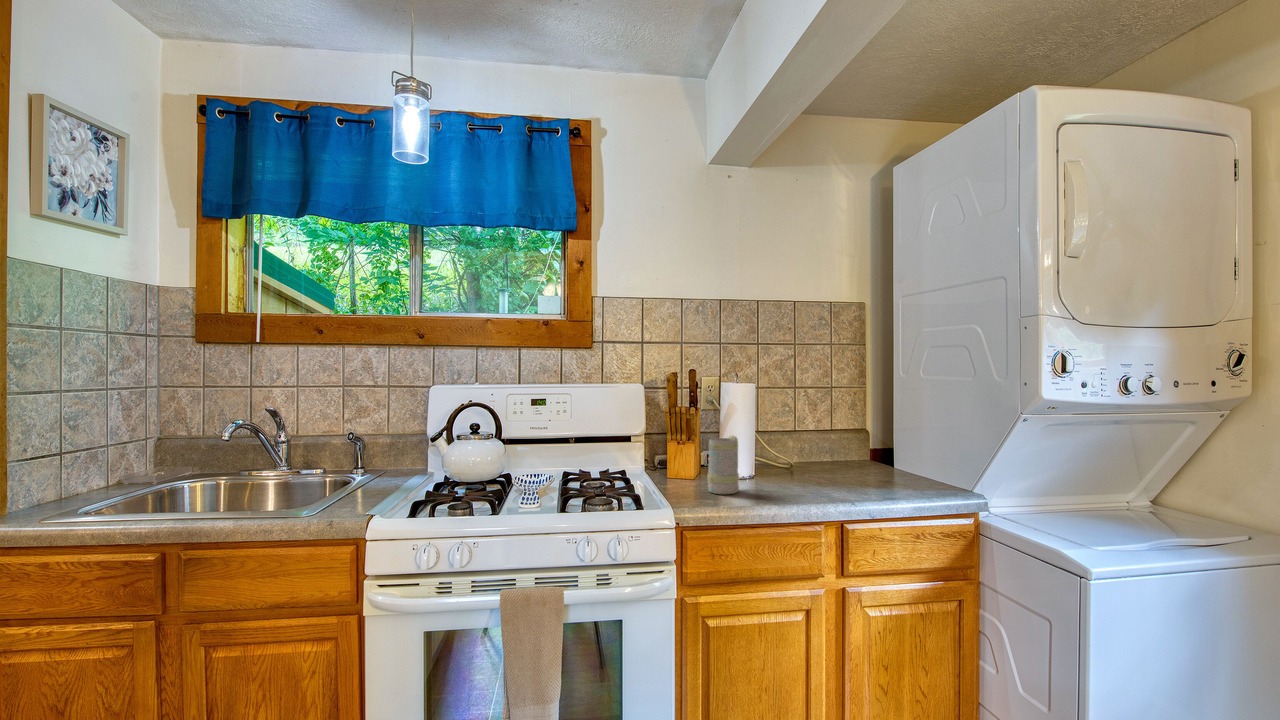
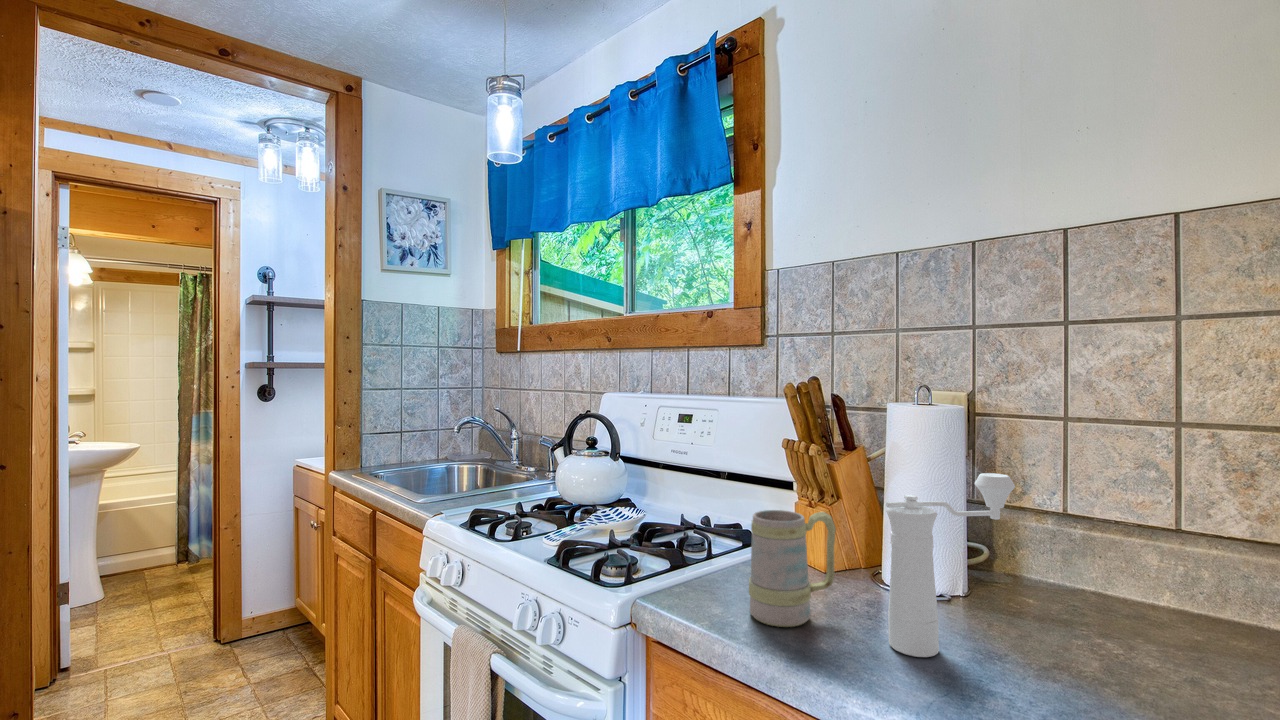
pepper mill: none [765,409,794,489] -> present [886,473,1015,657]

